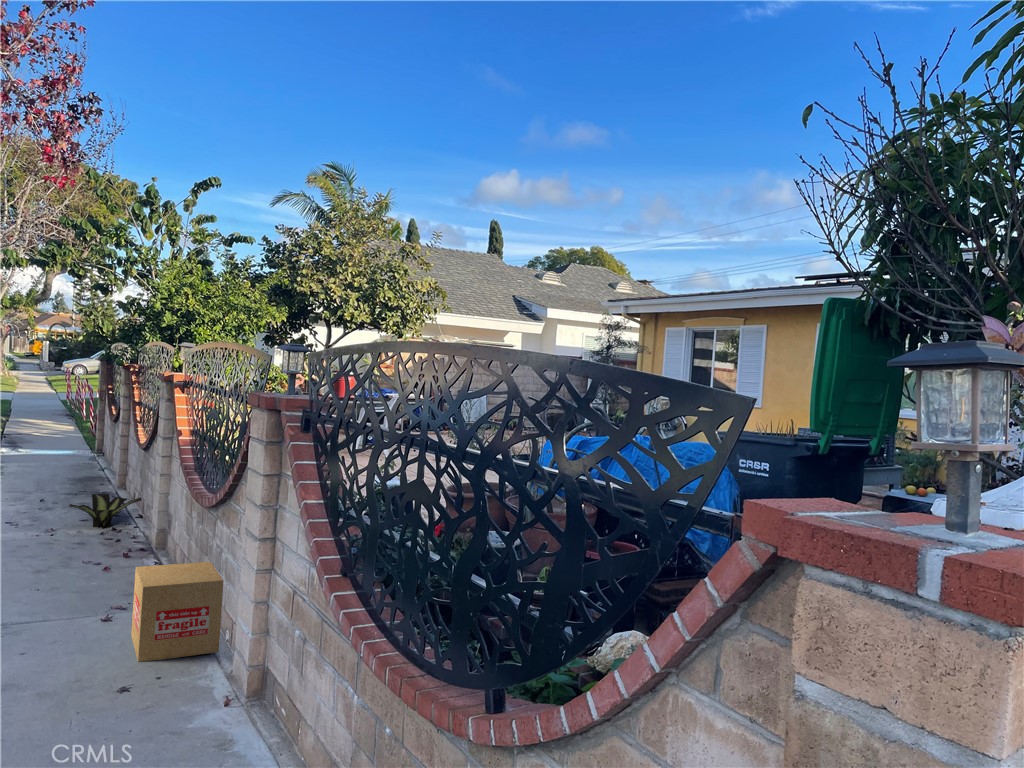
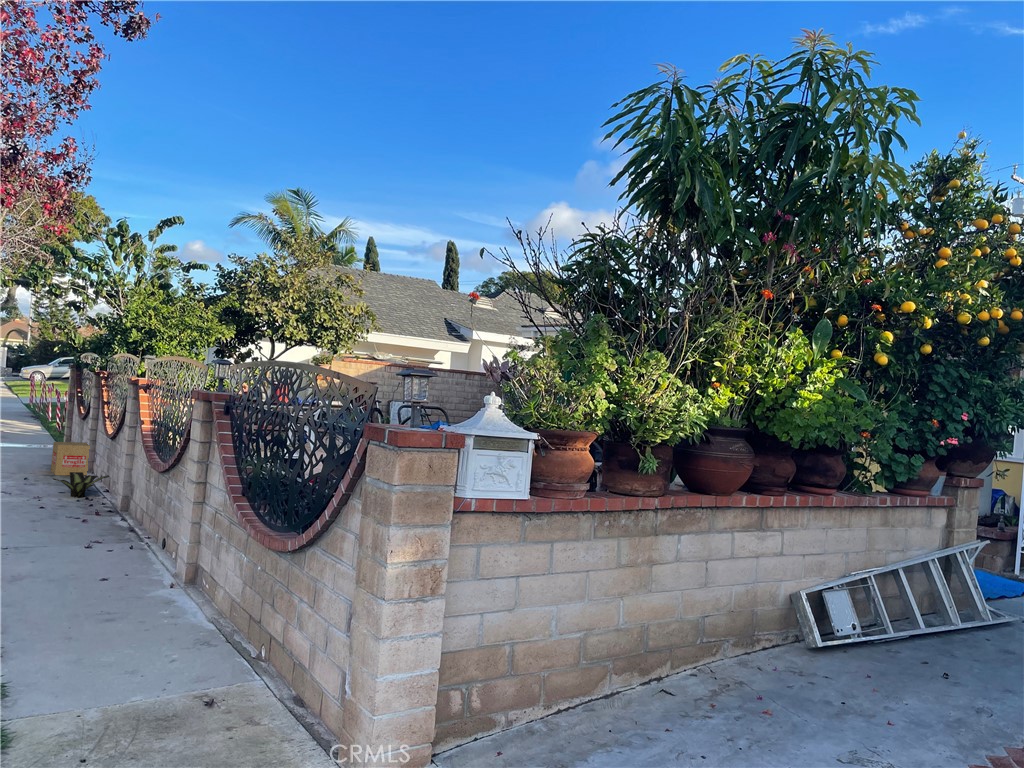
cardboard box: present [131,562,224,662] -> present [51,442,90,475]

